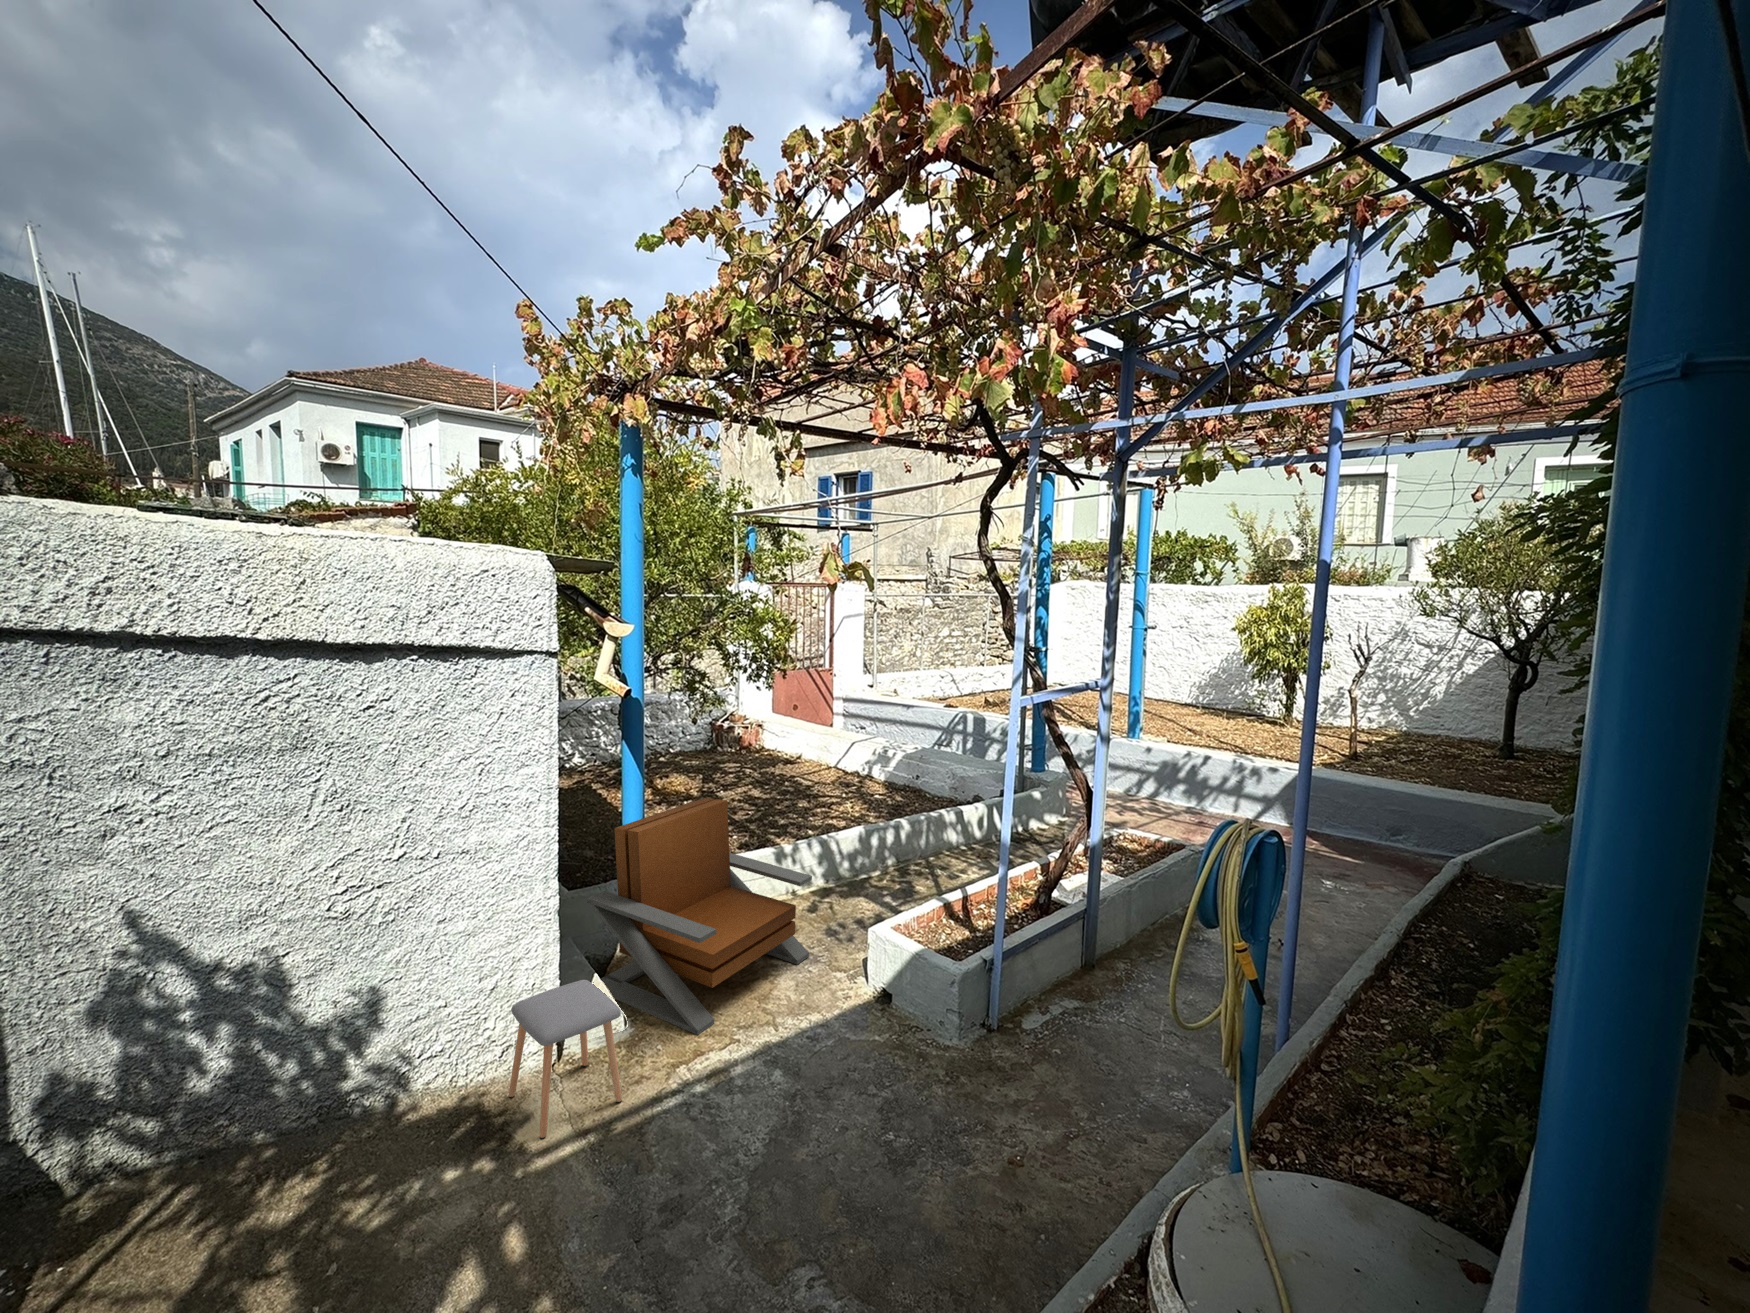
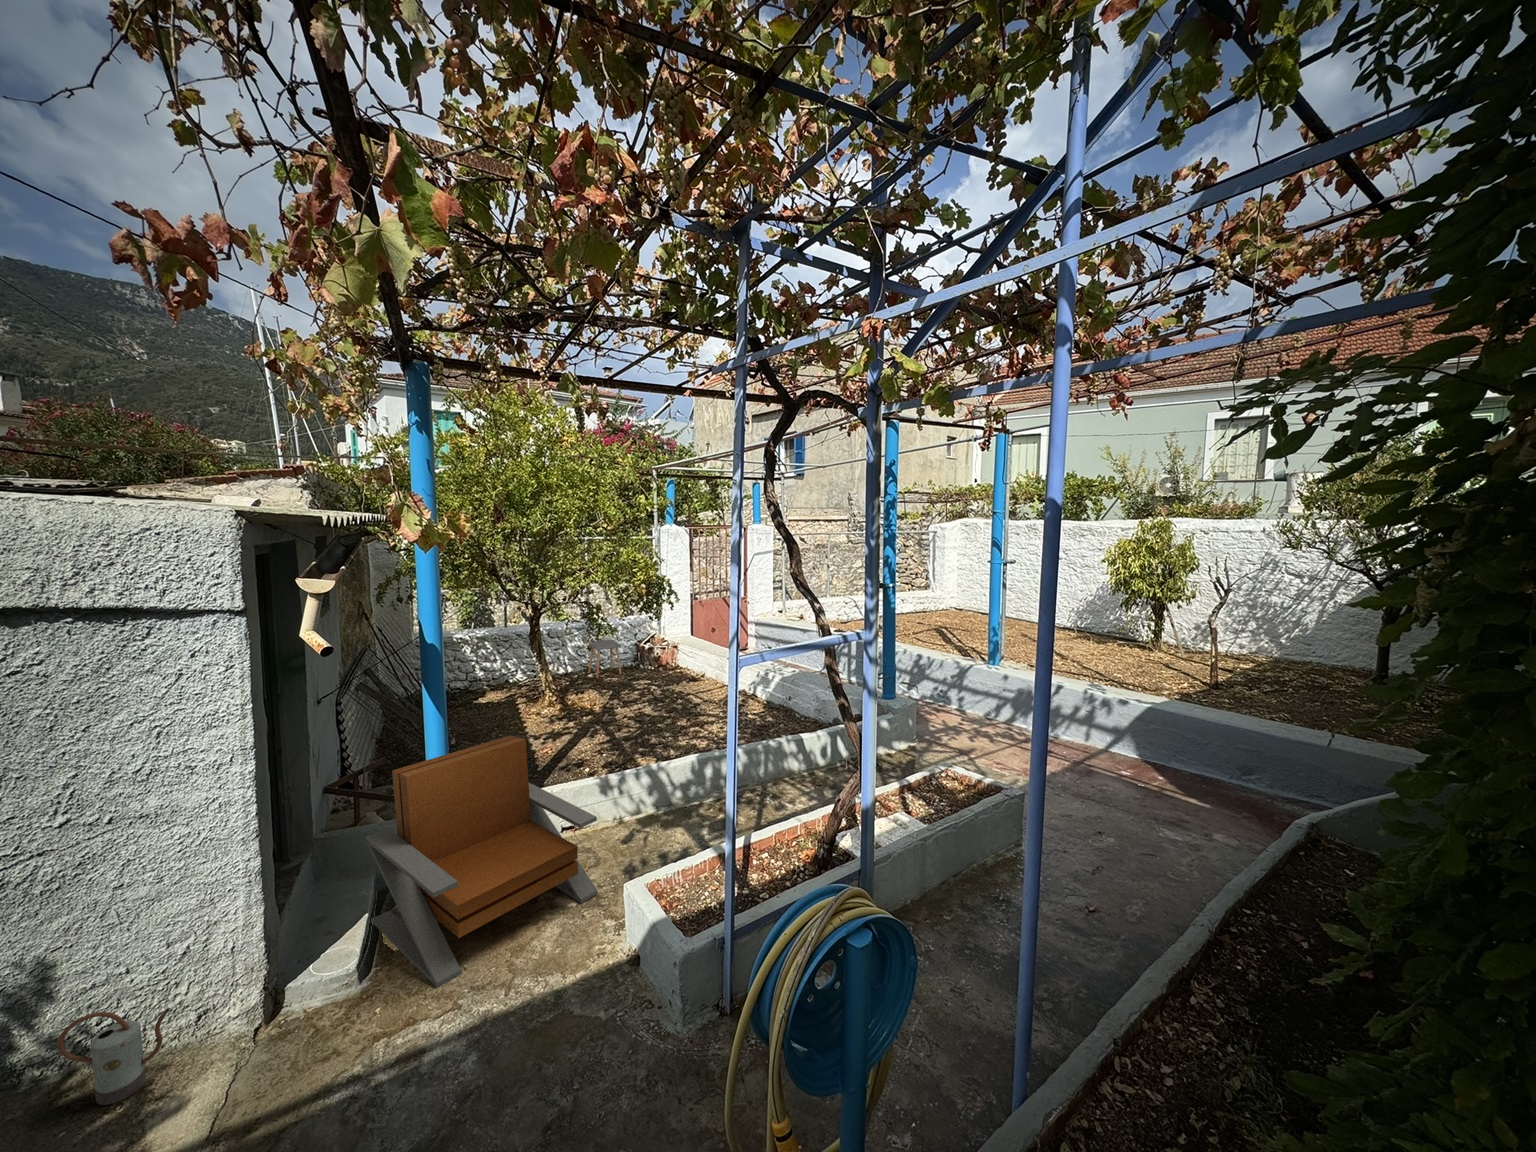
stool: present [508,980,622,1139] -> present [589,640,621,678]
watering can: none [396,1043,485,1134] -> present [58,1008,171,1105]

